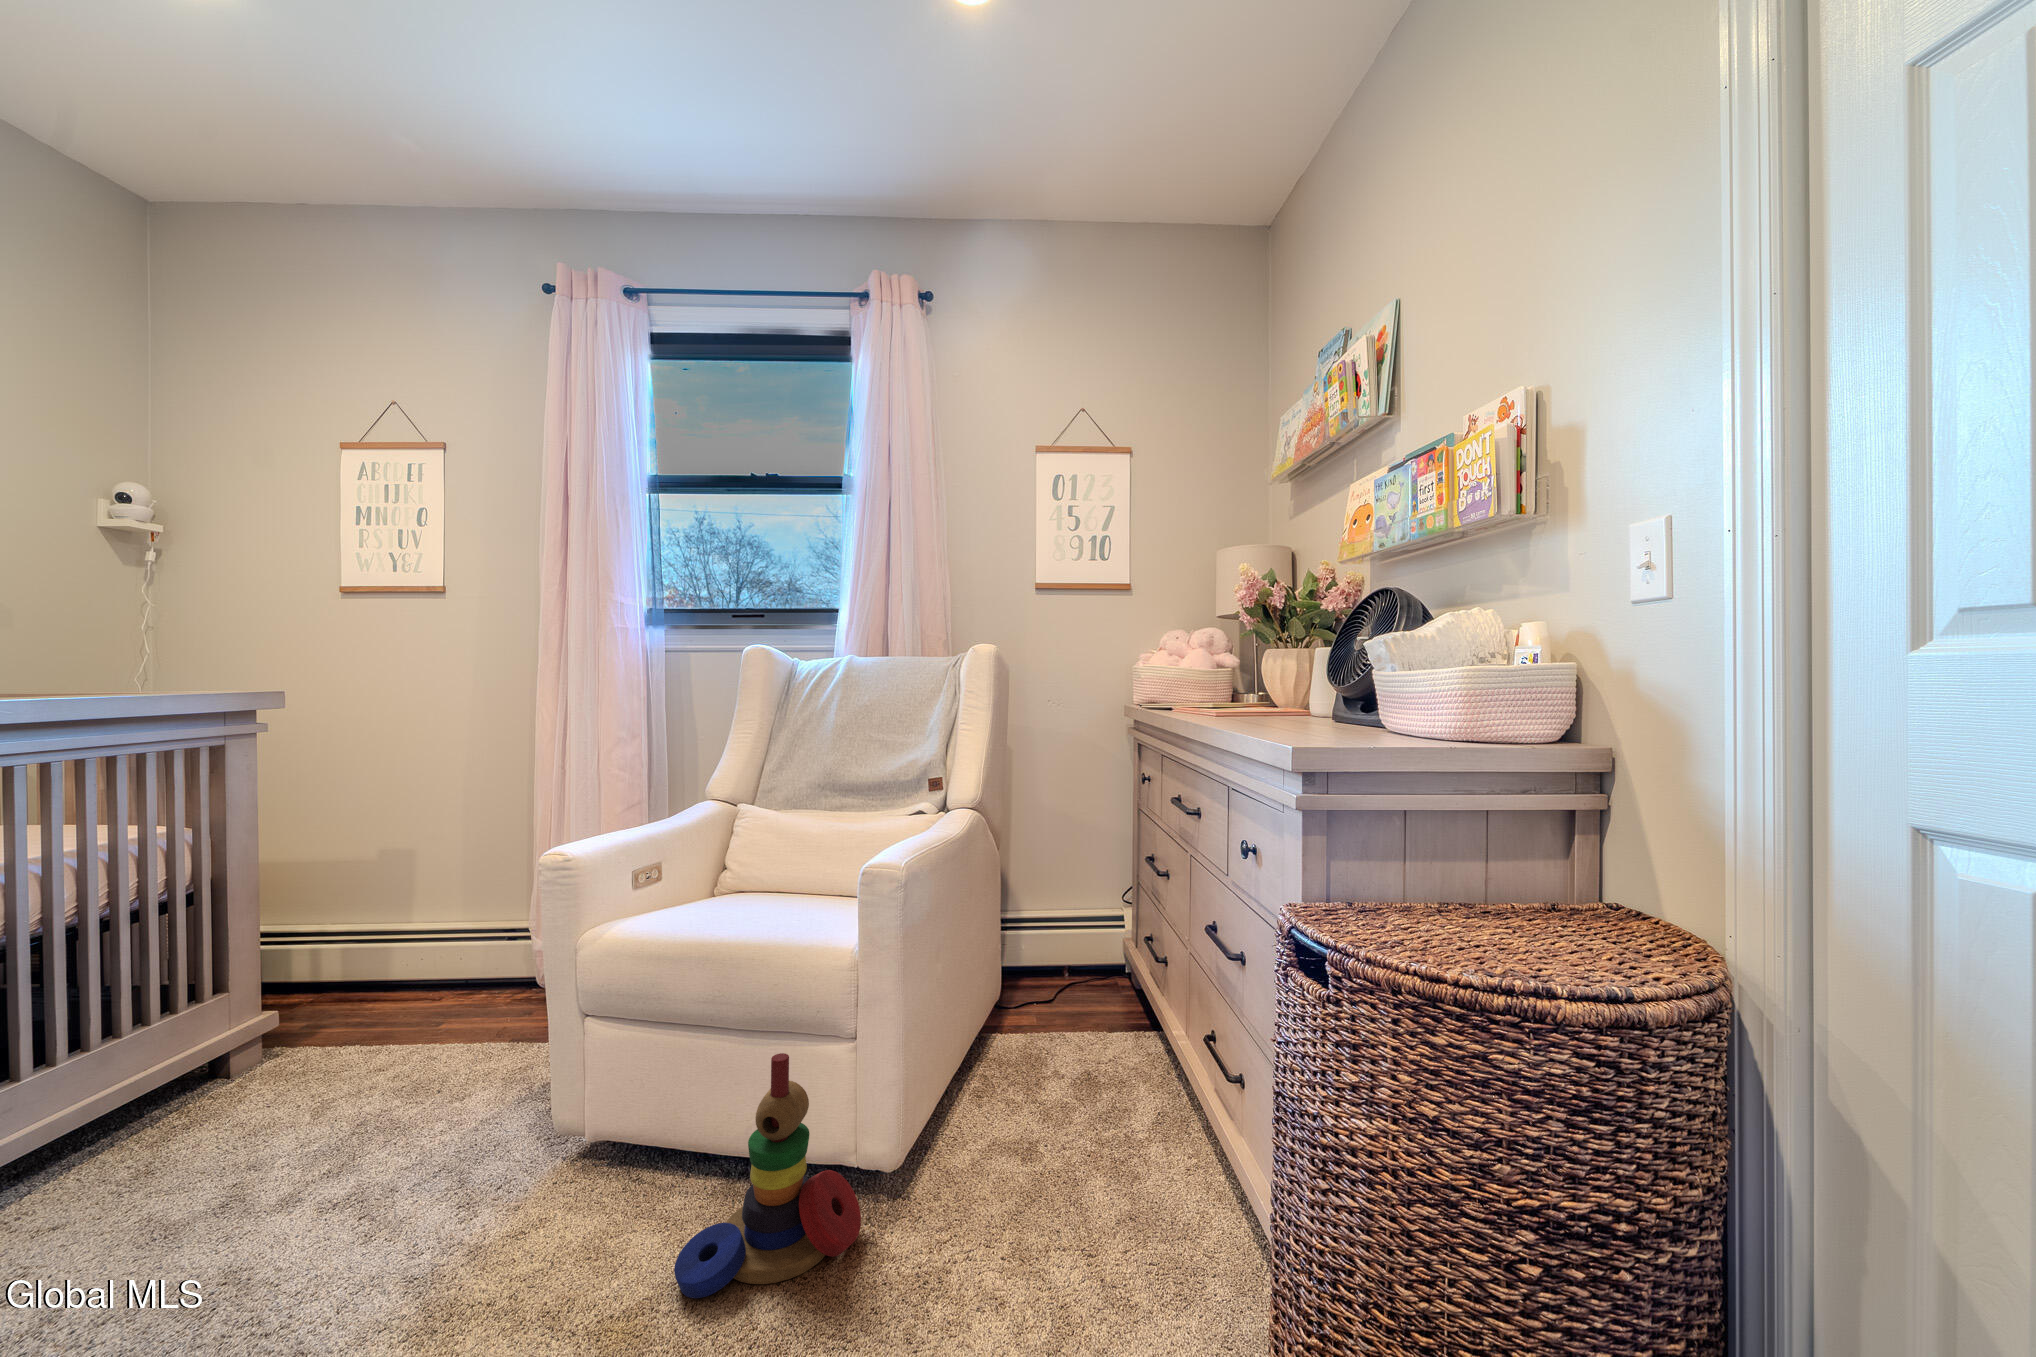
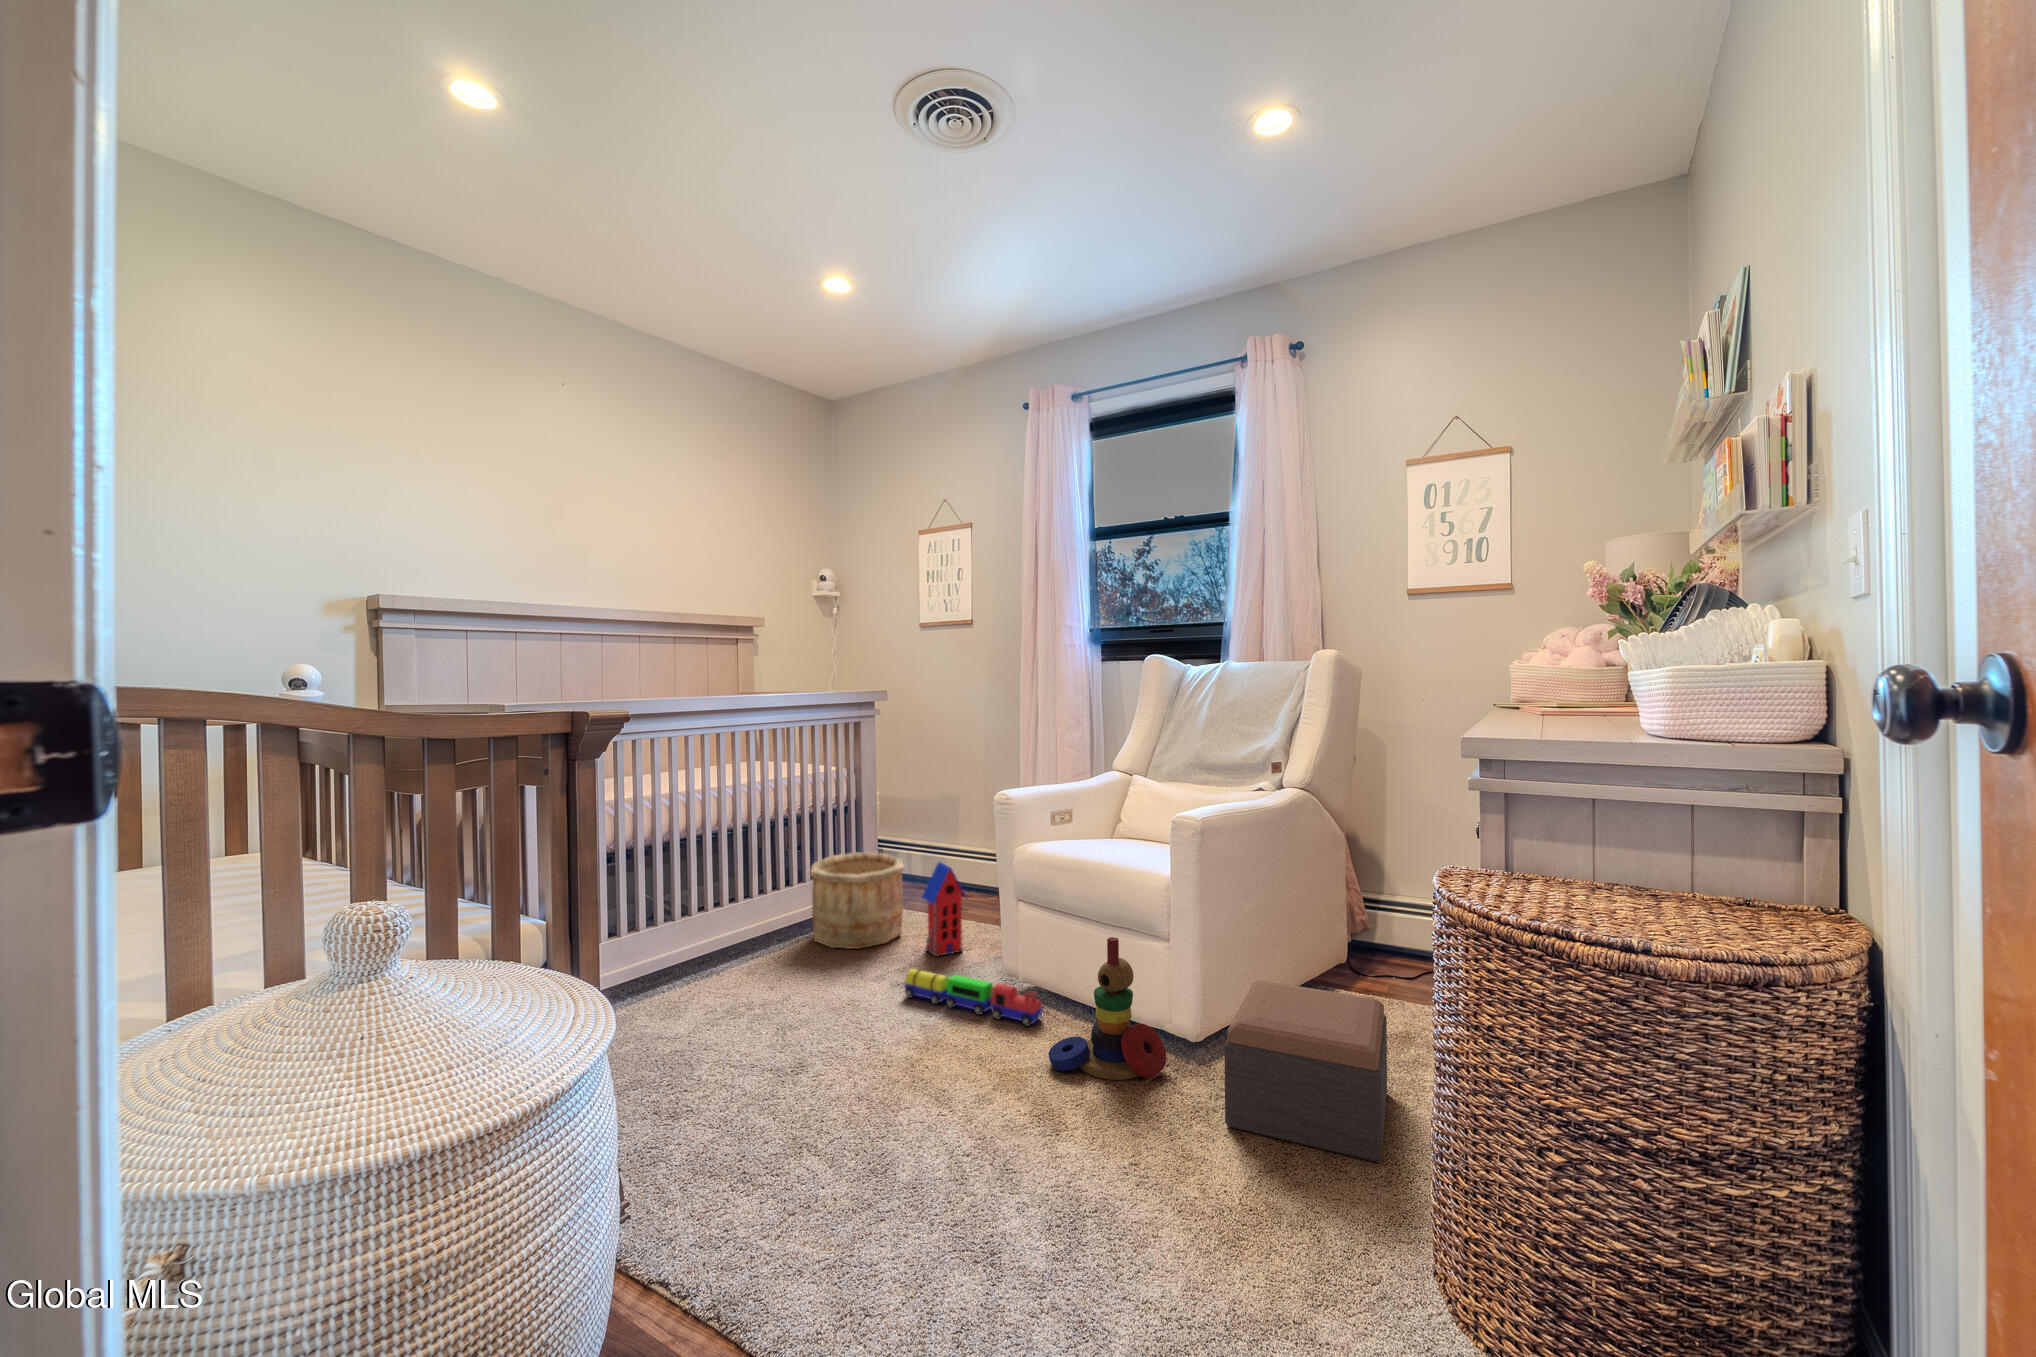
wooden bucket: none [72,963,323,1172] -> present [809,852,905,949]
toy house: none [364,965,462,1129] -> present [922,862,966,956]
footstool: none [960,1053,1171,1297] -> present [1224,981,1387,1162]
toy train: none [339,1161,637,1240] -> present [904,969,1043,1027]

